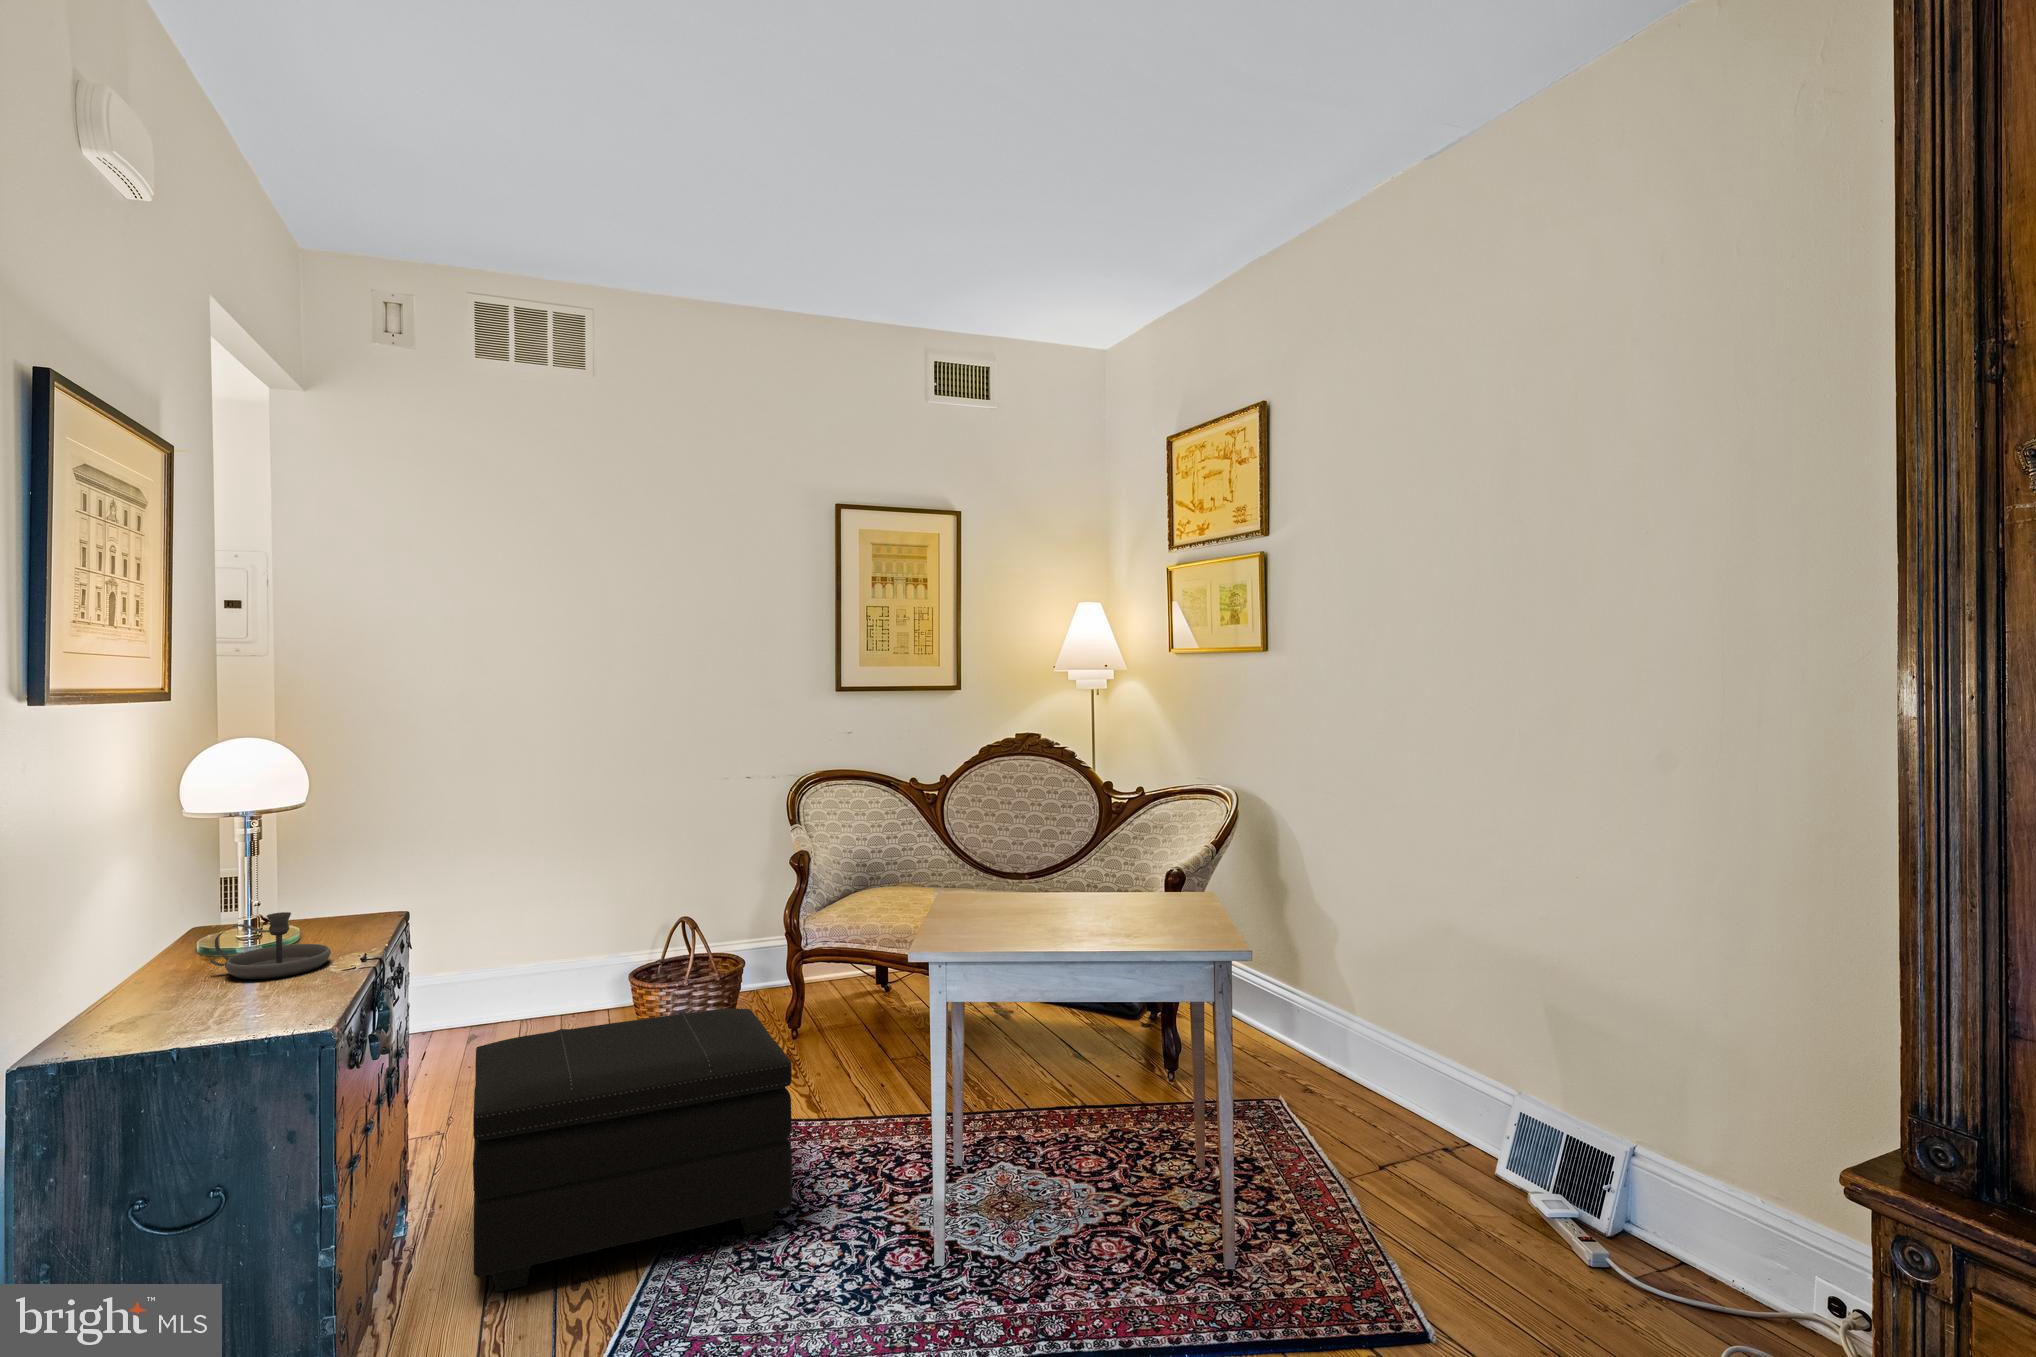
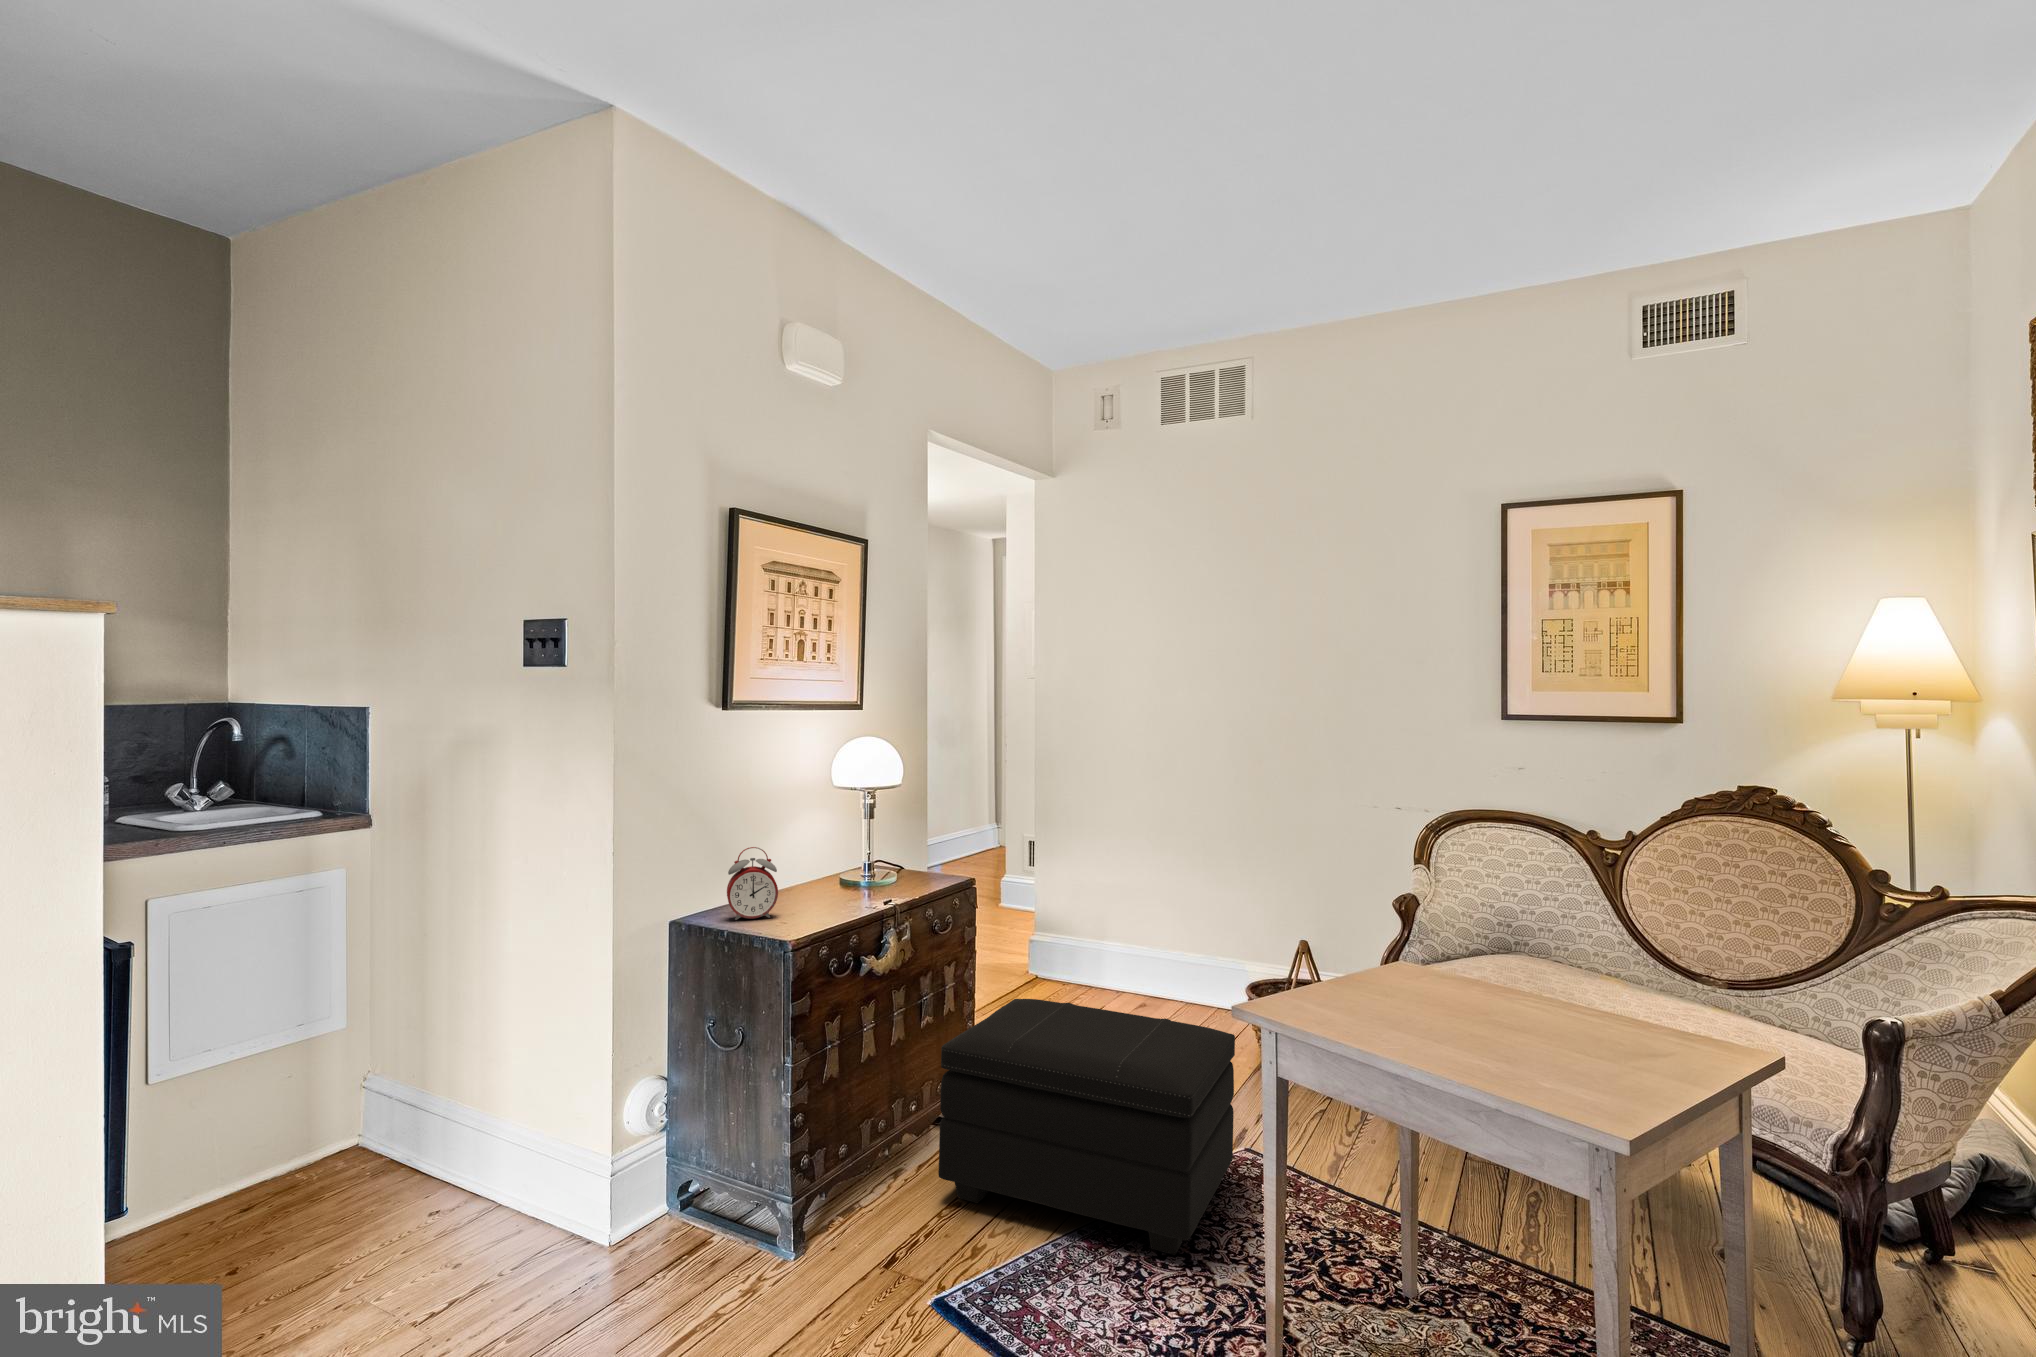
candlestick: present [209,912,331,979] -> none [824,861,887,907]
alarm clock: none [103,914,206,1030] -> present [727,847,778,920]

